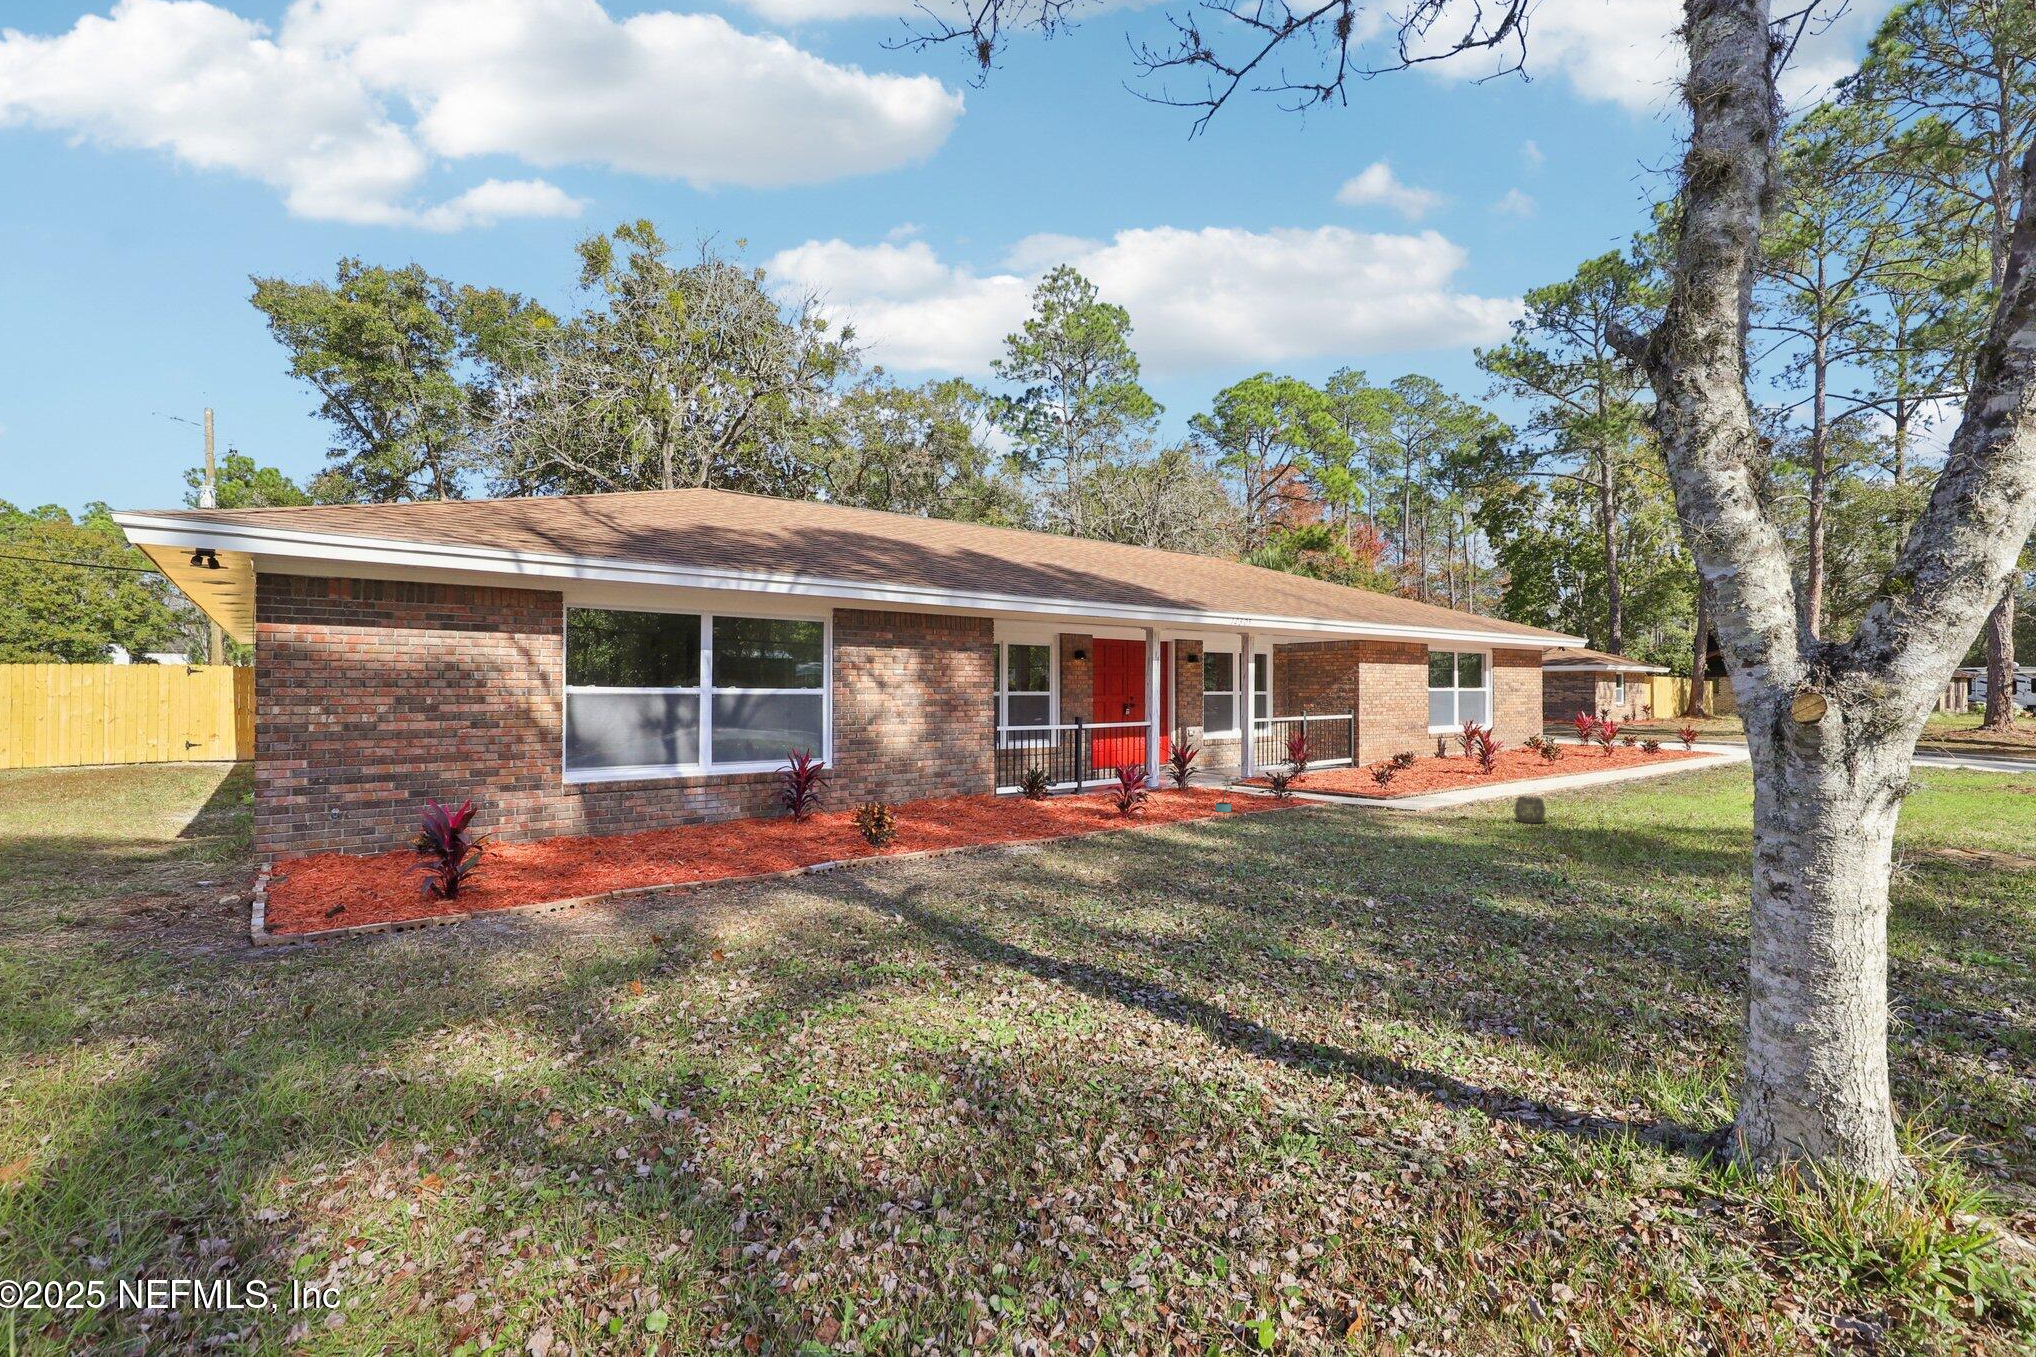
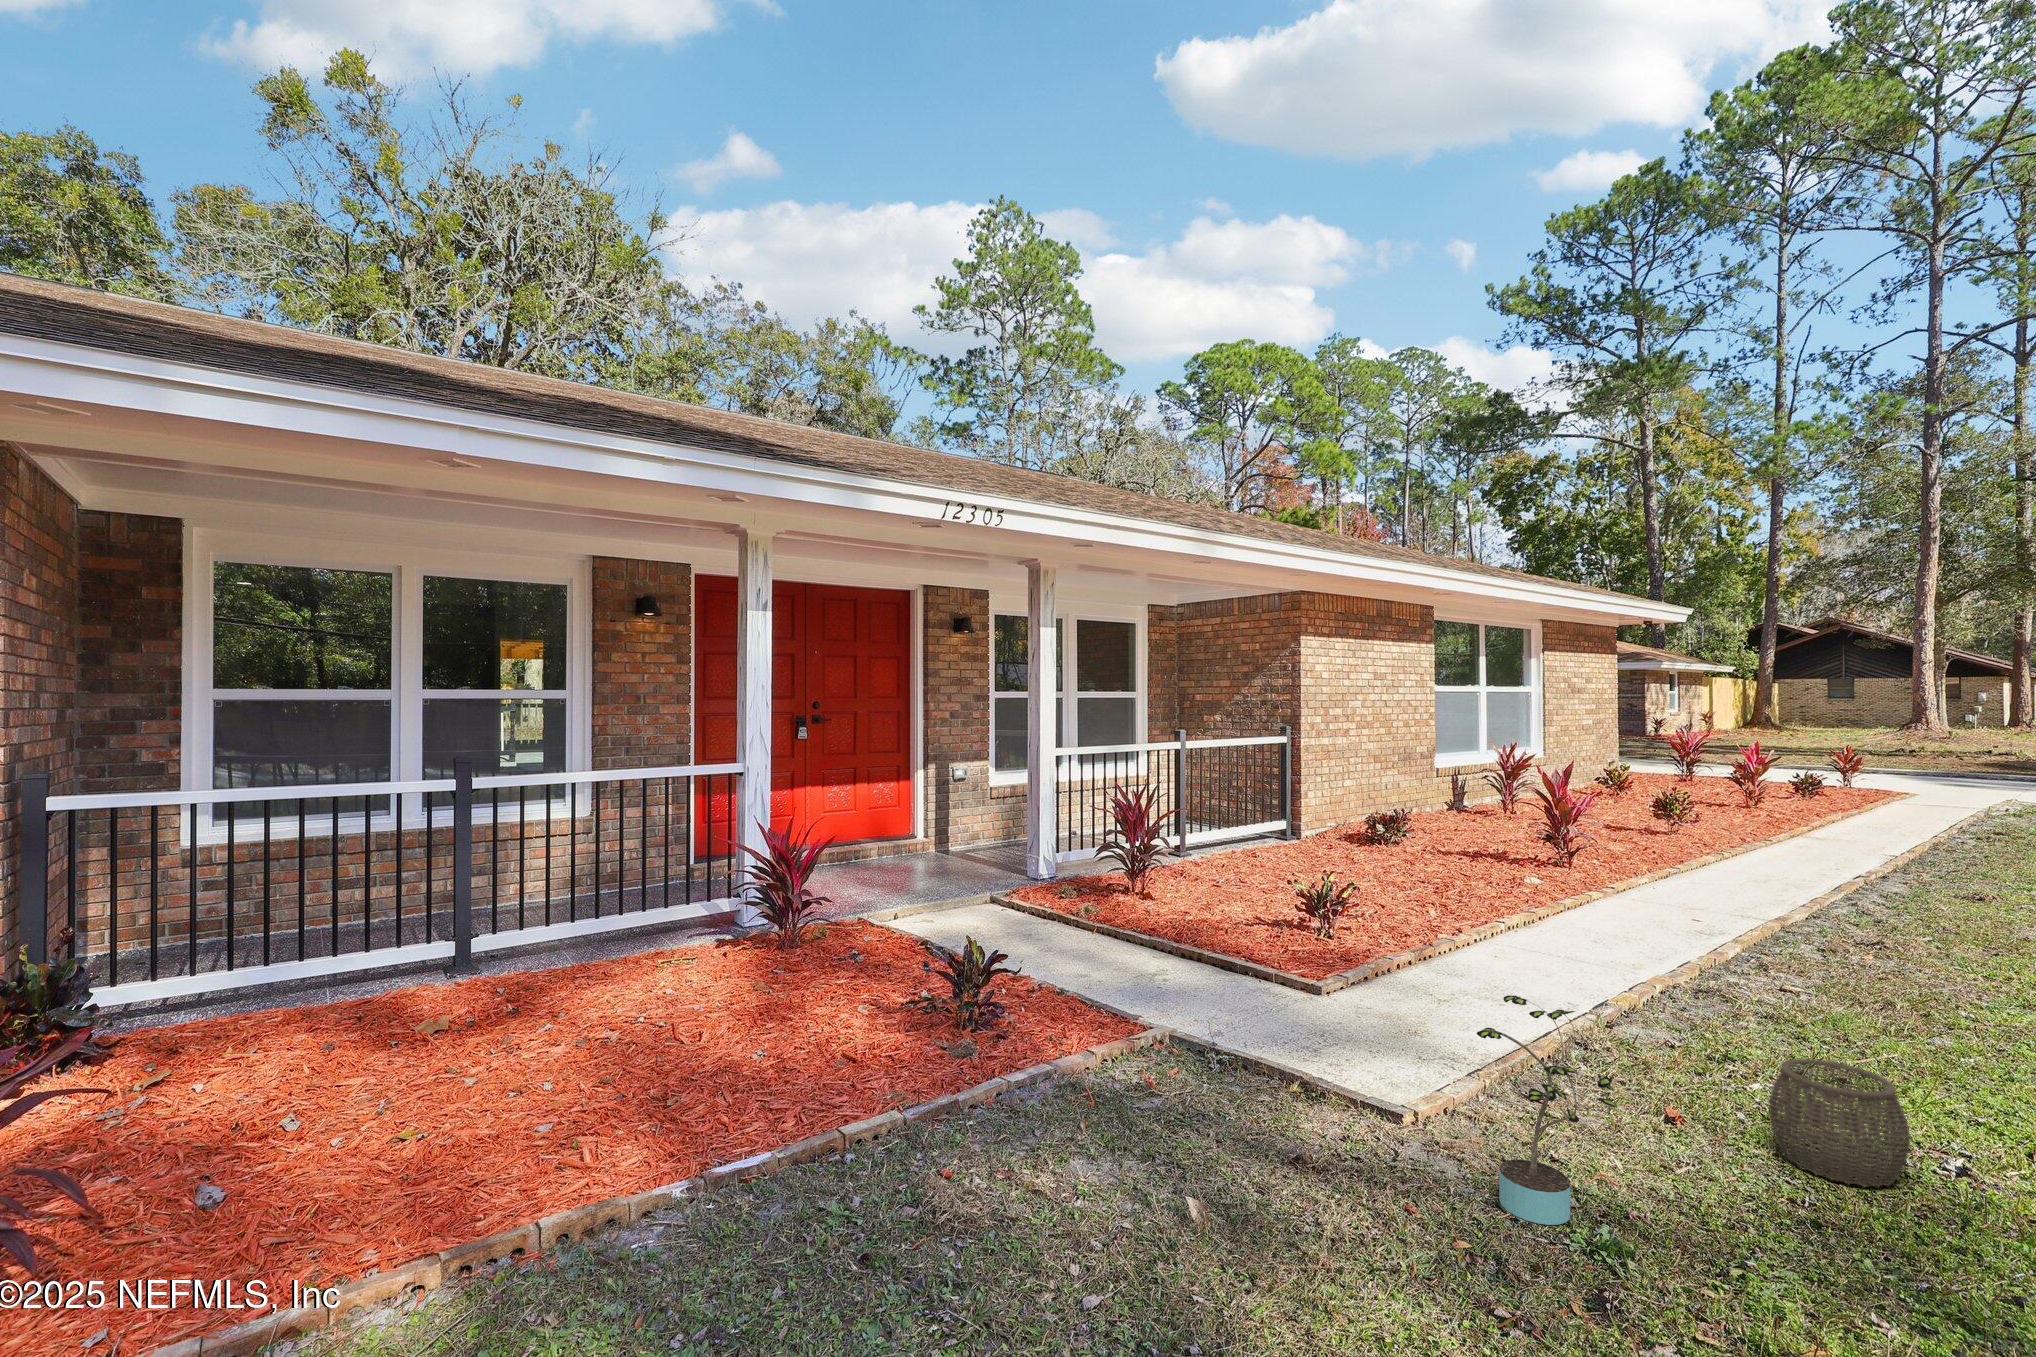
potted plant: present [1211,763,1239,812] -> present [1477,996,1617,1225]

